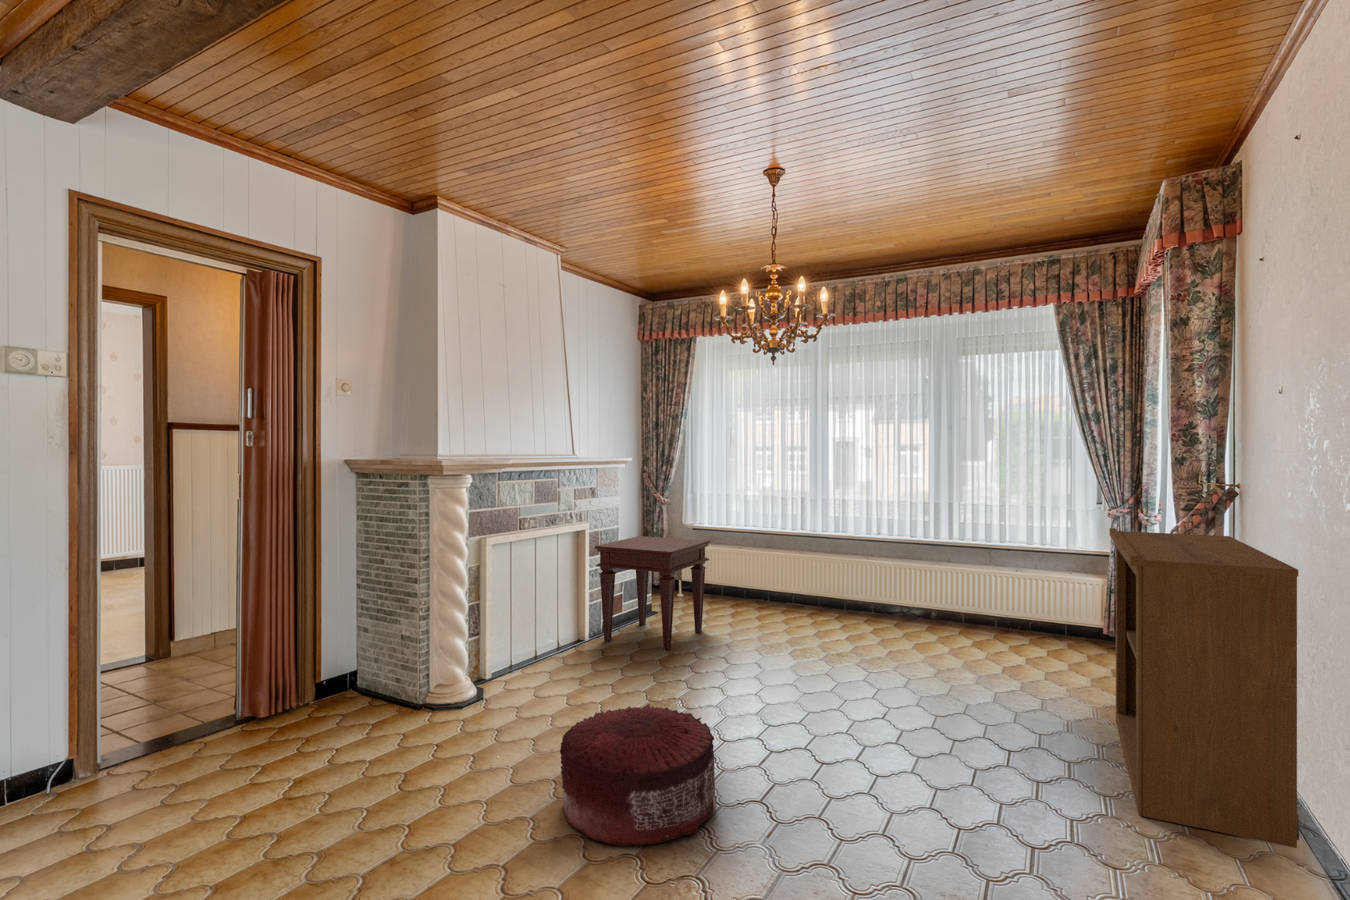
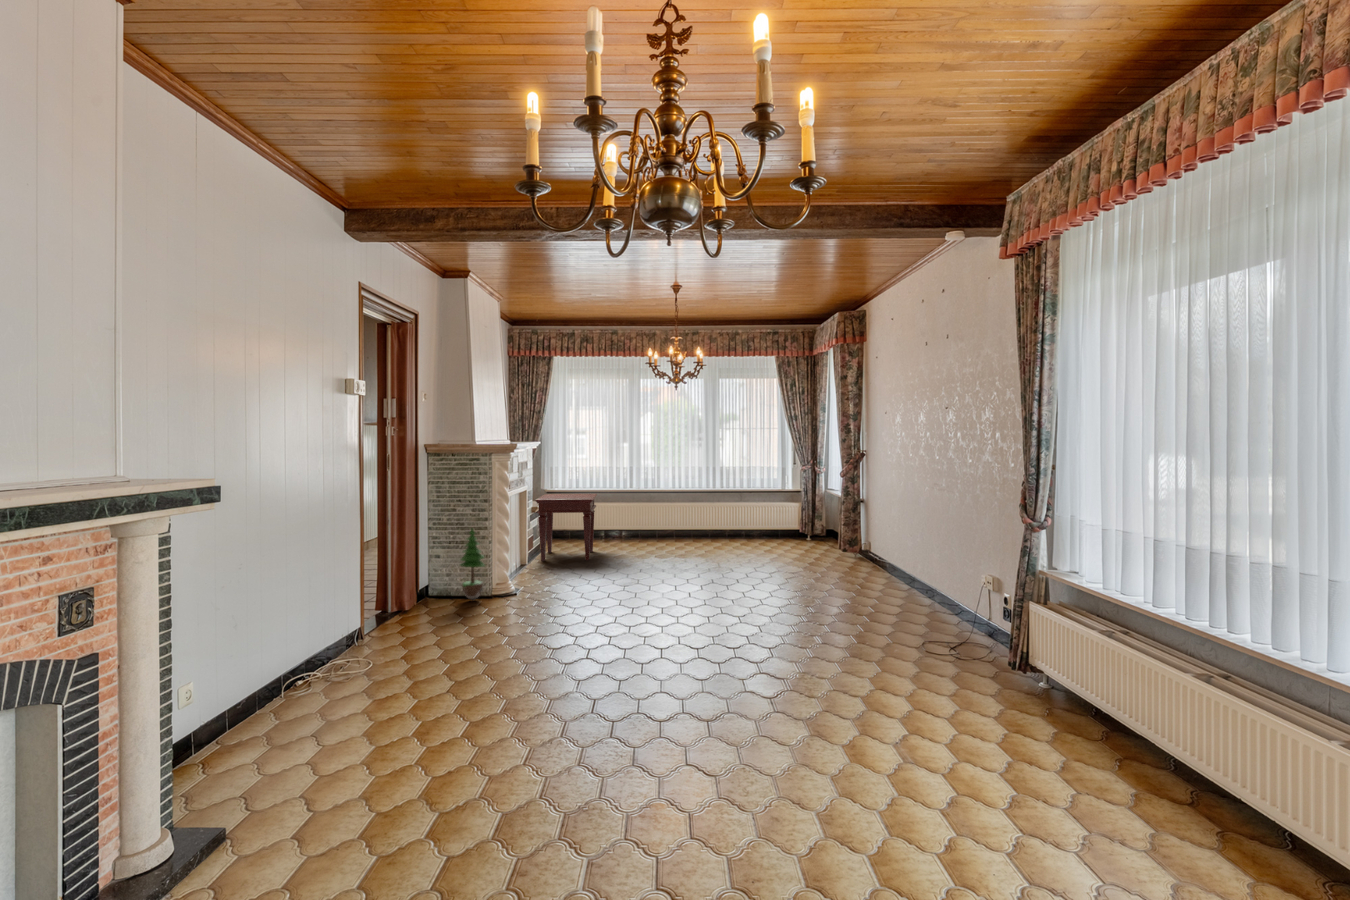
bookshelf: present [1109,528,1299,848] -> none [820,471,897,580]
potted tree: none [358,593,404,711] -> present [460,529,485,600]
pouf: present [560,704,716,846] -> none [637,563,710,613]

